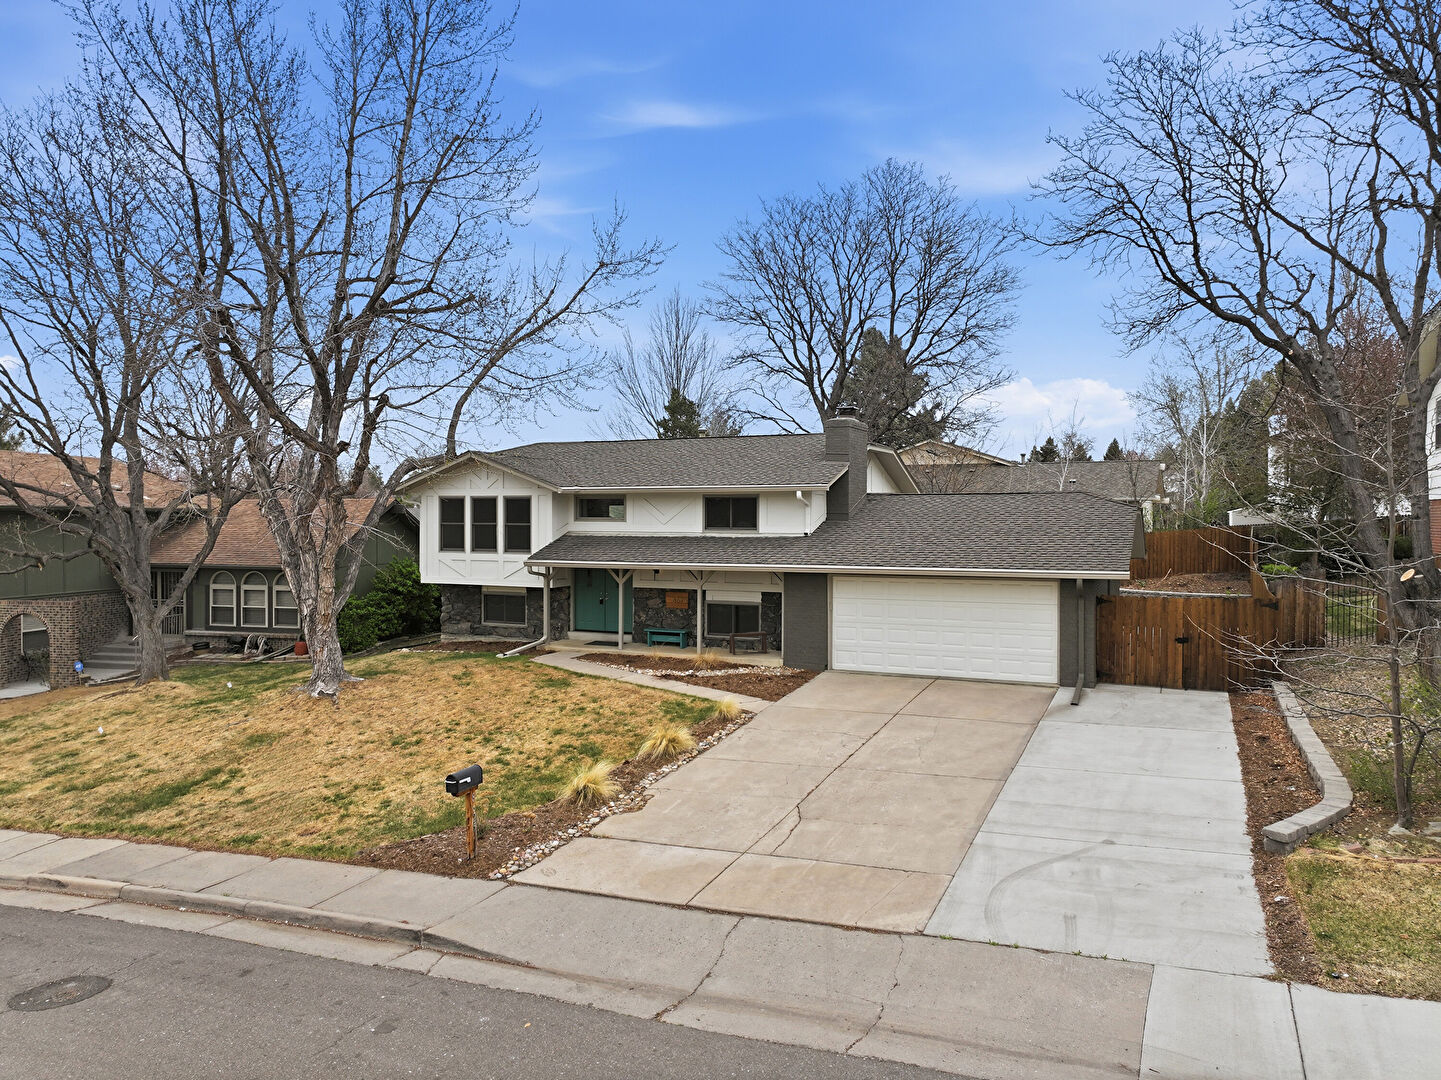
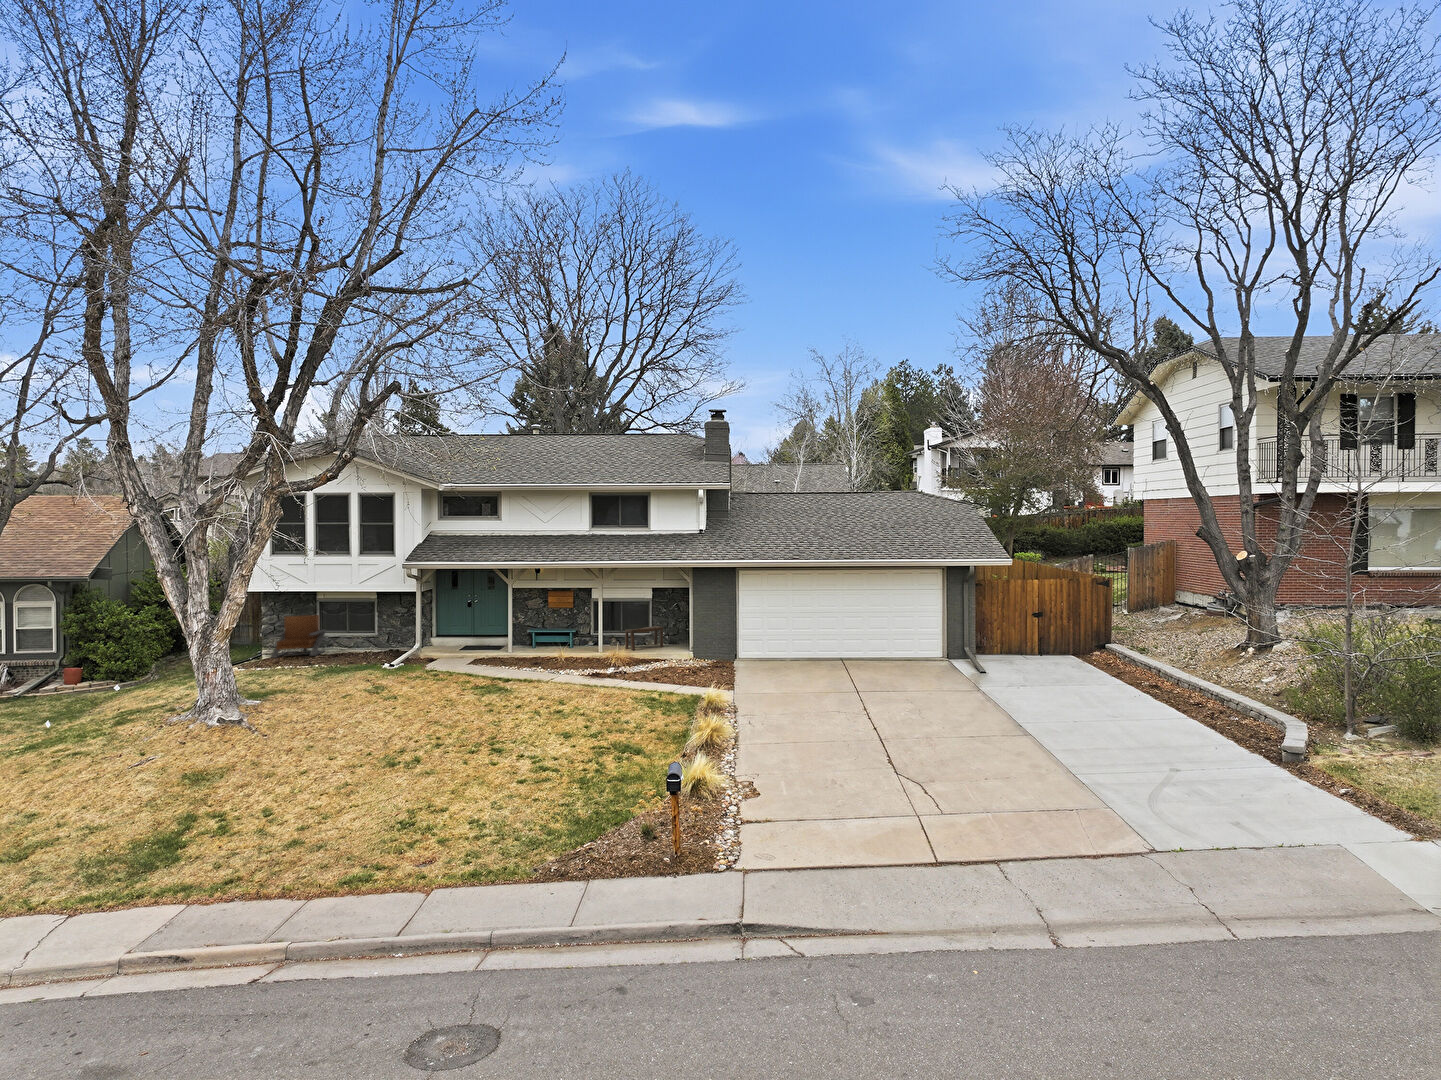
lounge chair: none [436,606,485,643] -> present [271,615,326,658]

